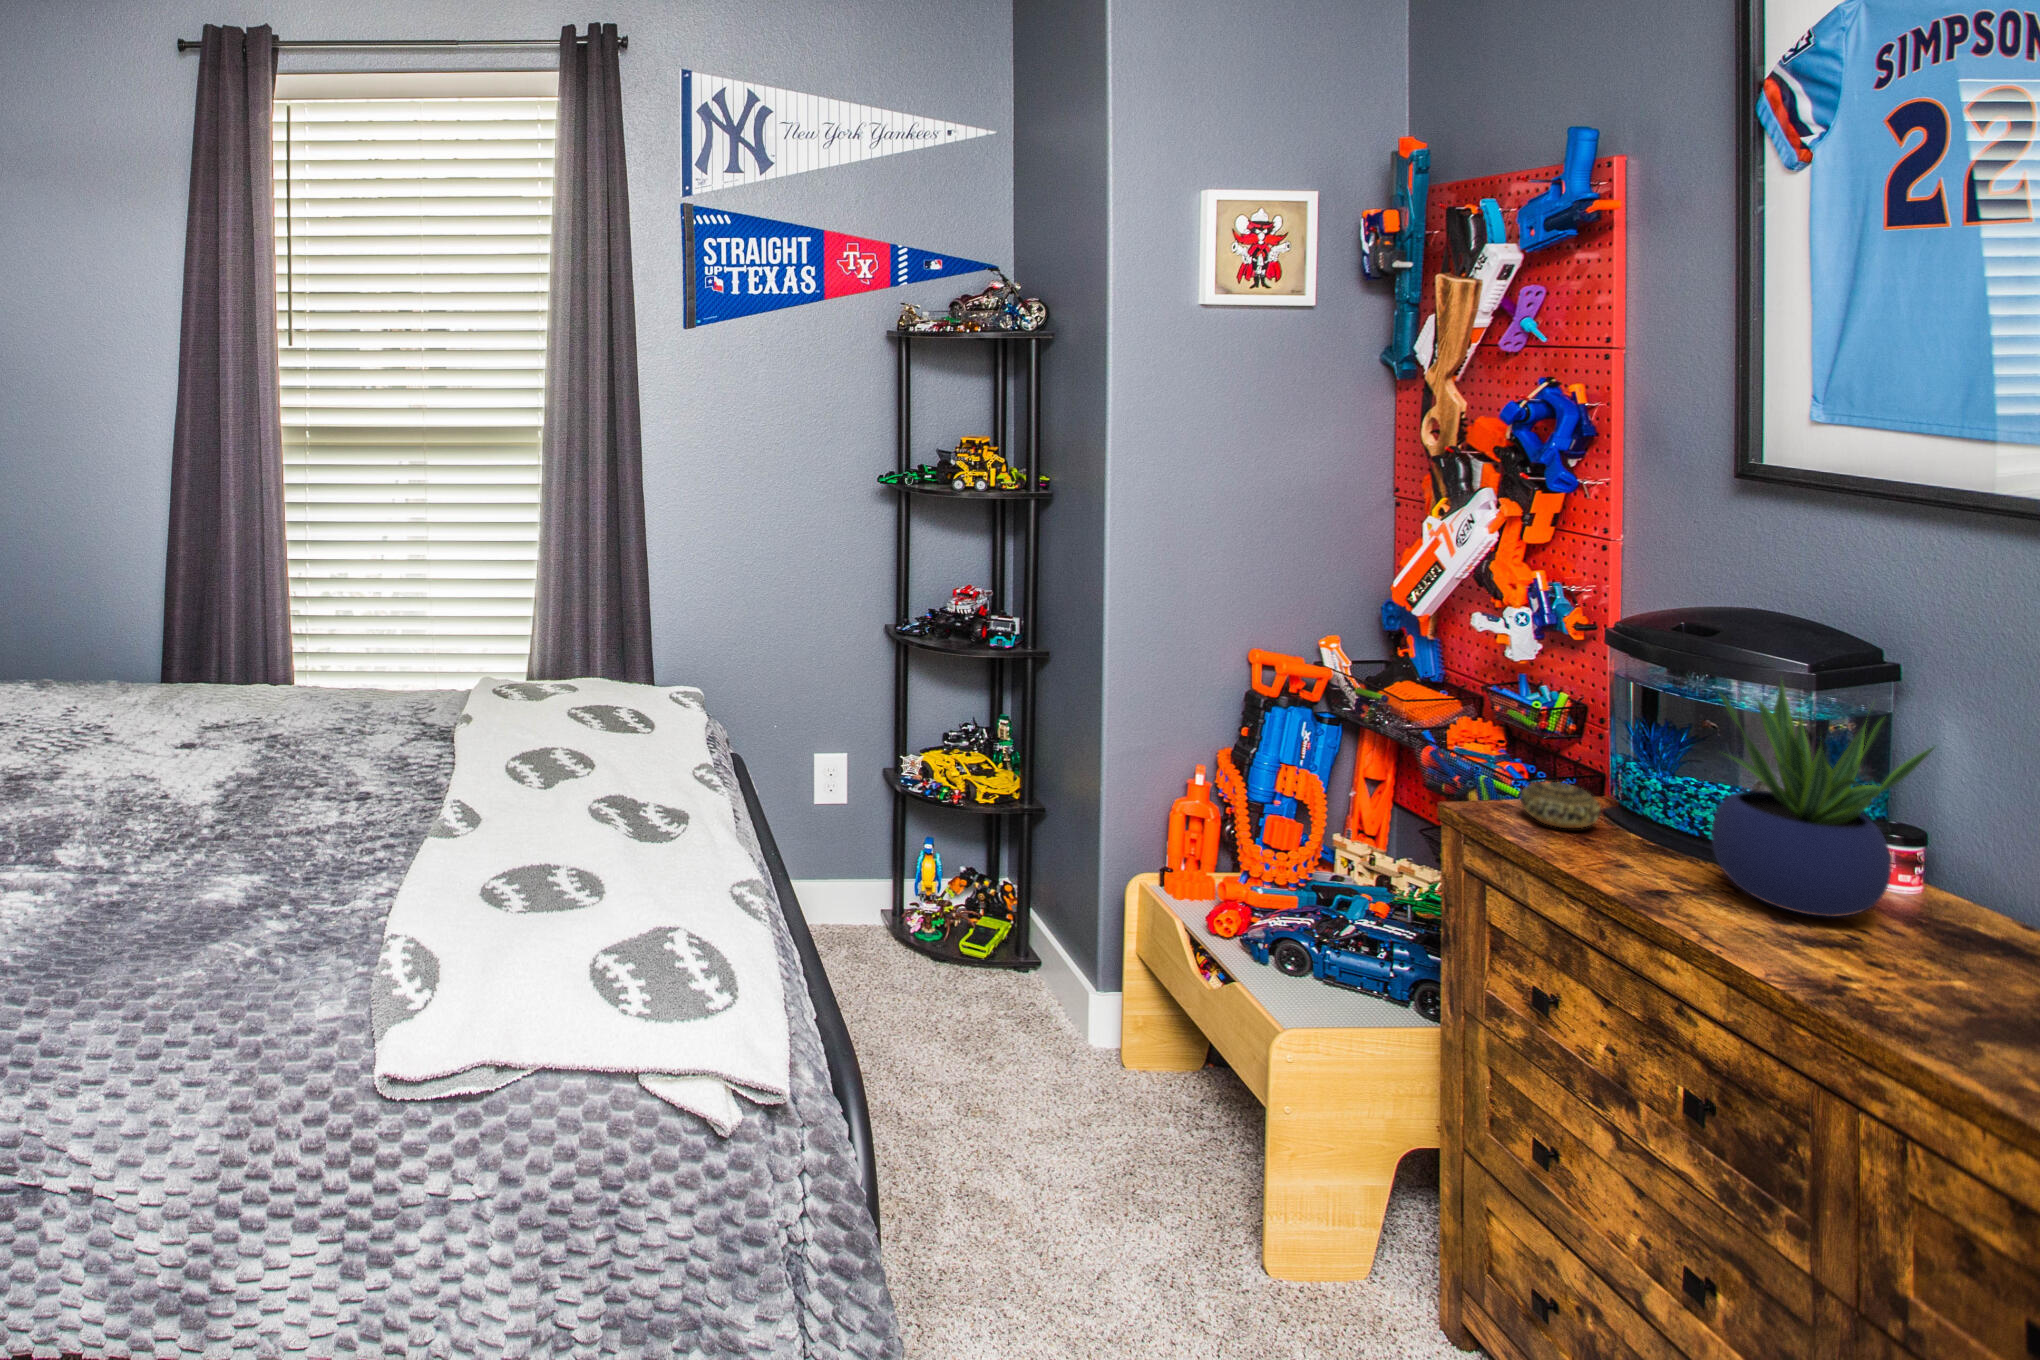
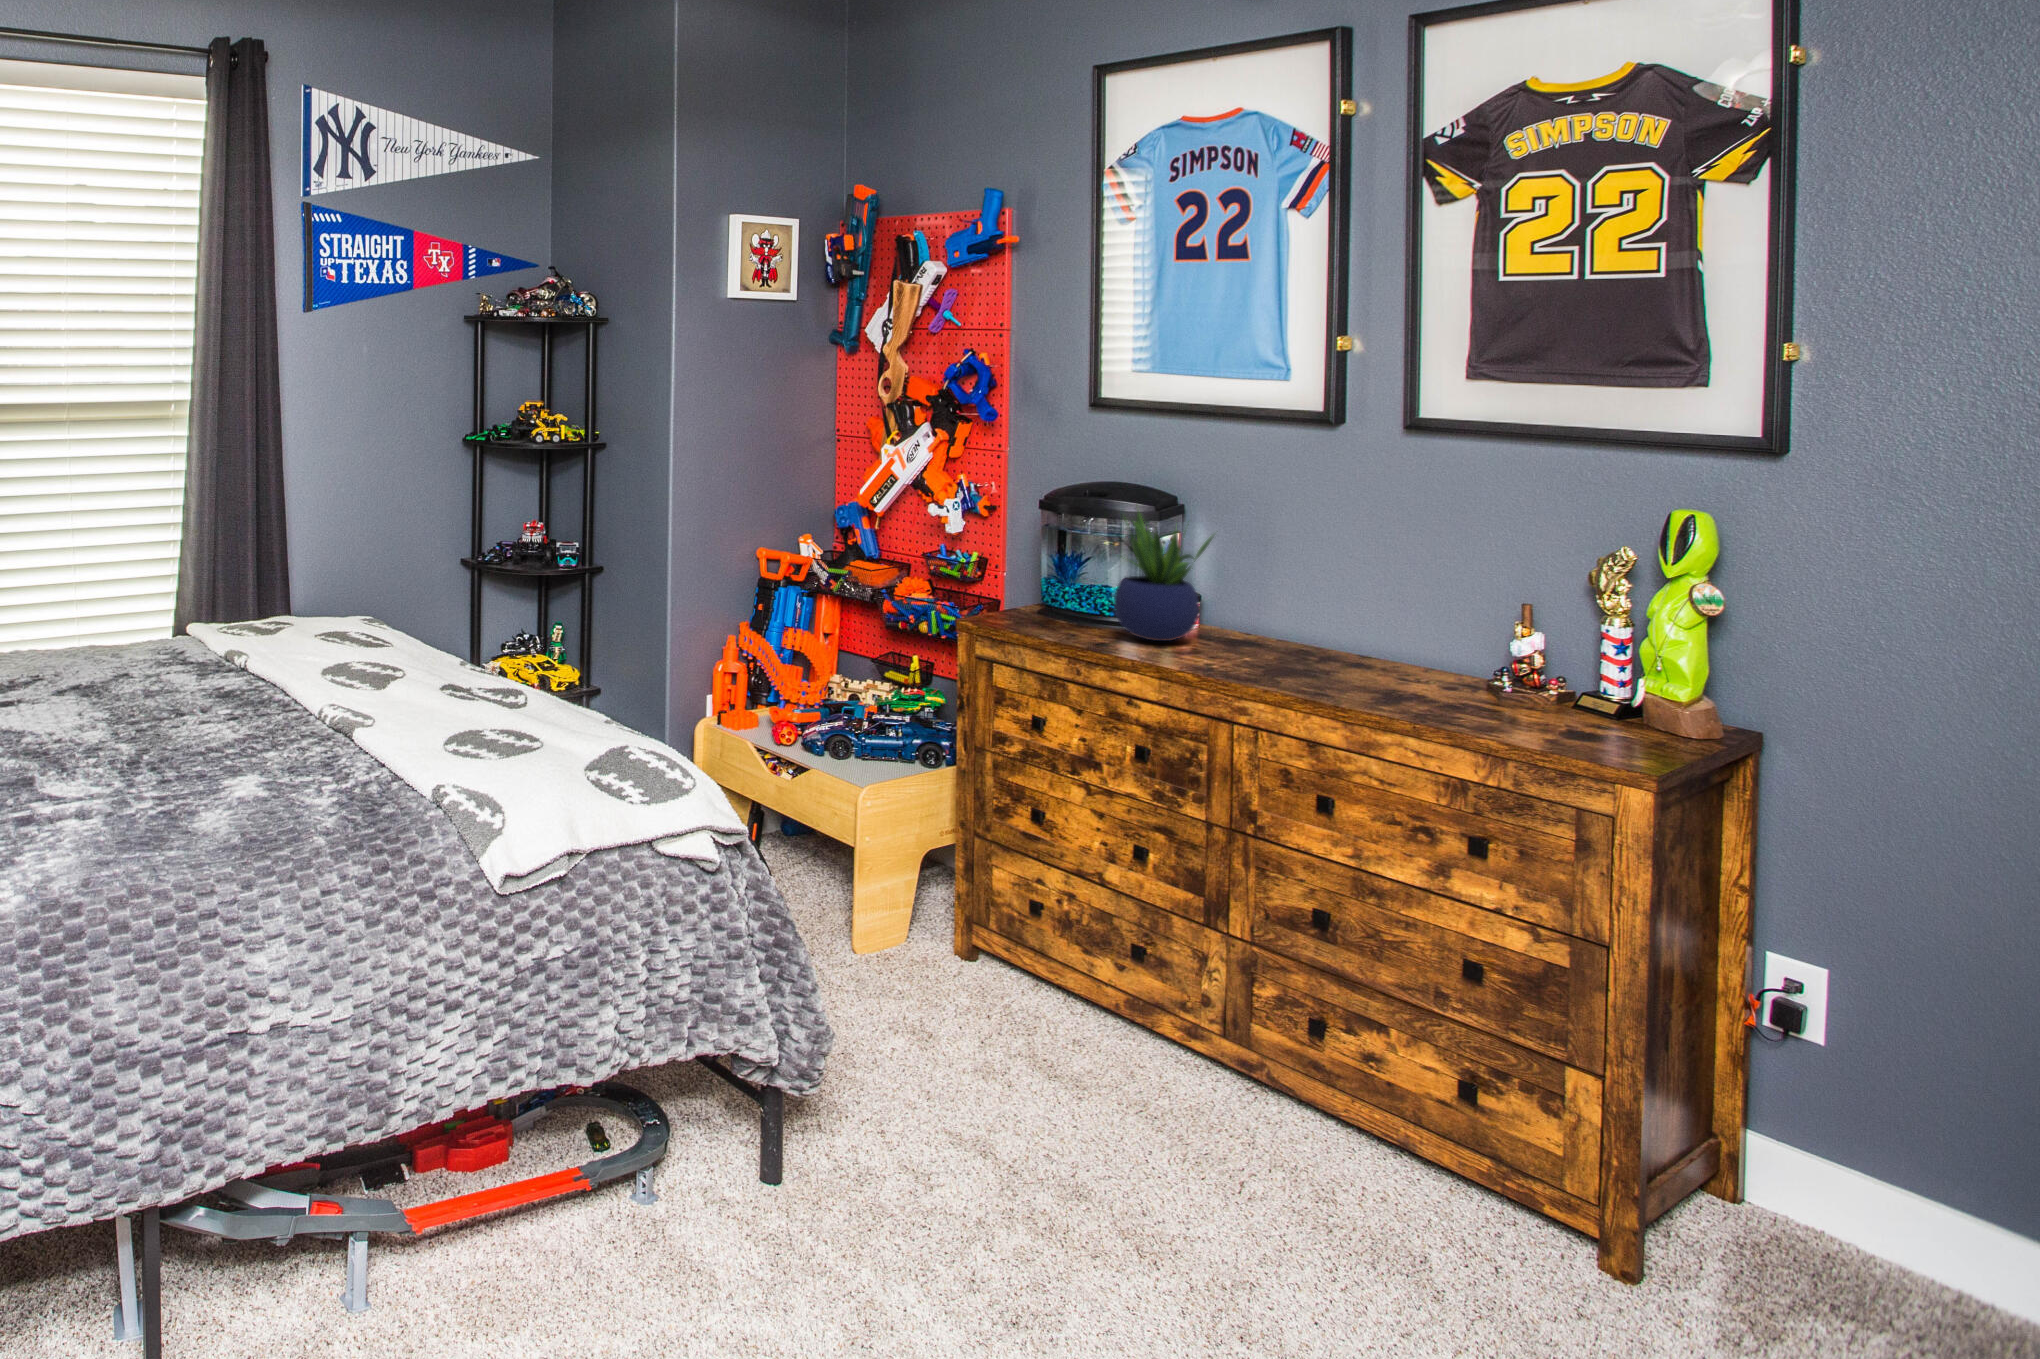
decorative ball: present [1520,782,1601,828] -> none [1000,597,1044,623]

